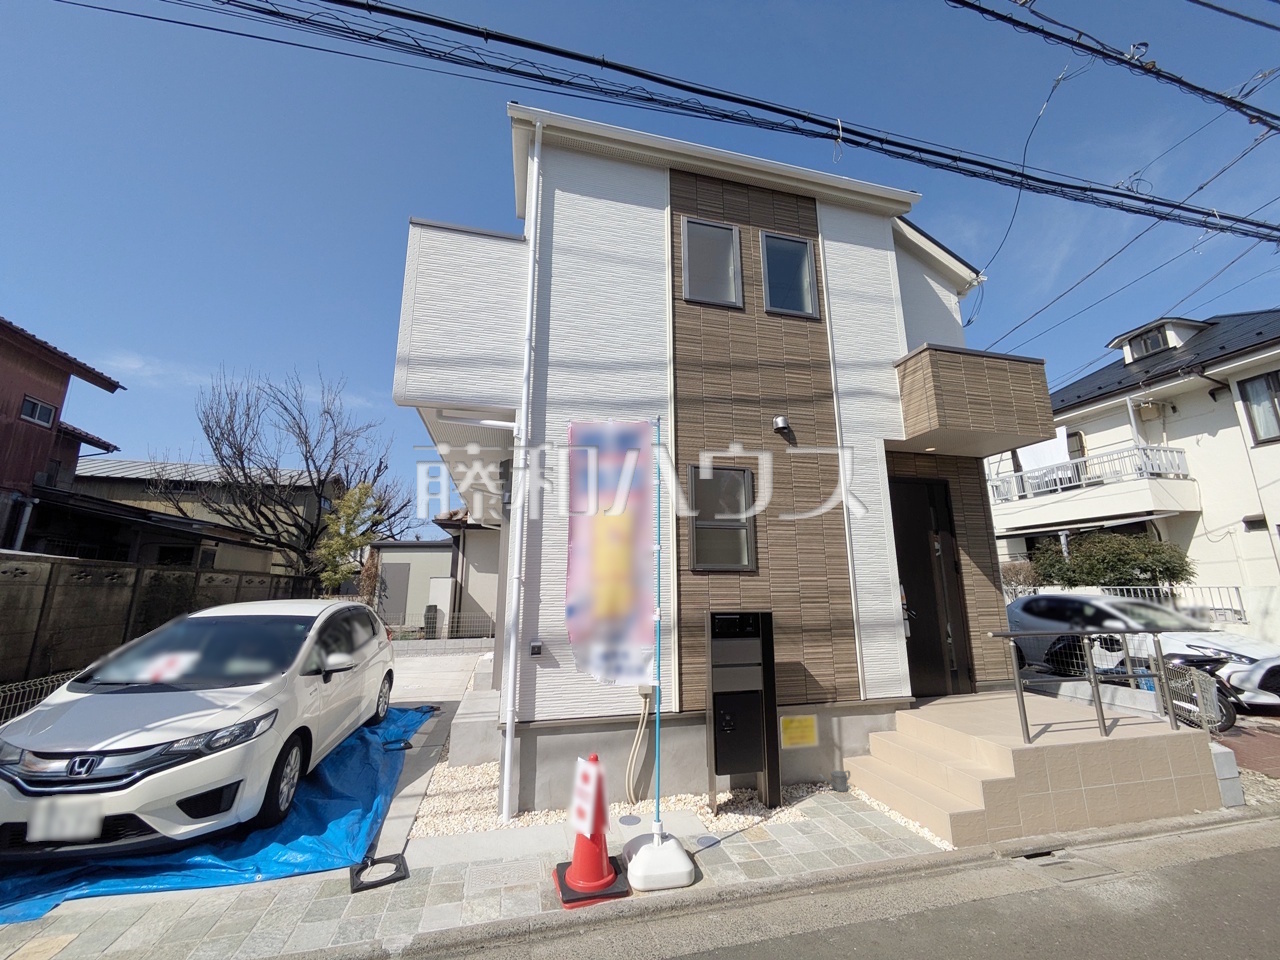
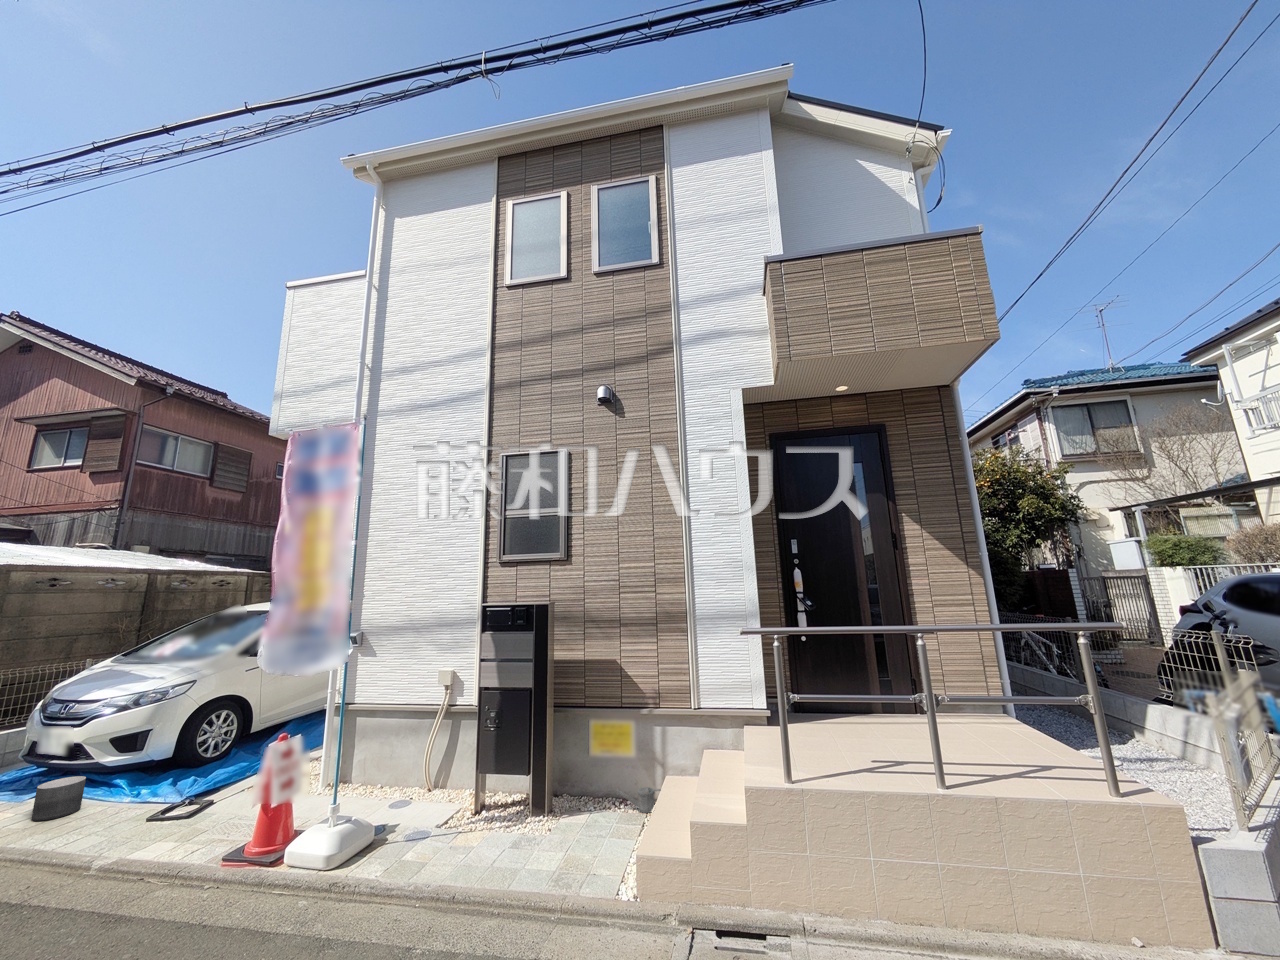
planter: none [160,842,228,912] -> present [31,776,86,821]

